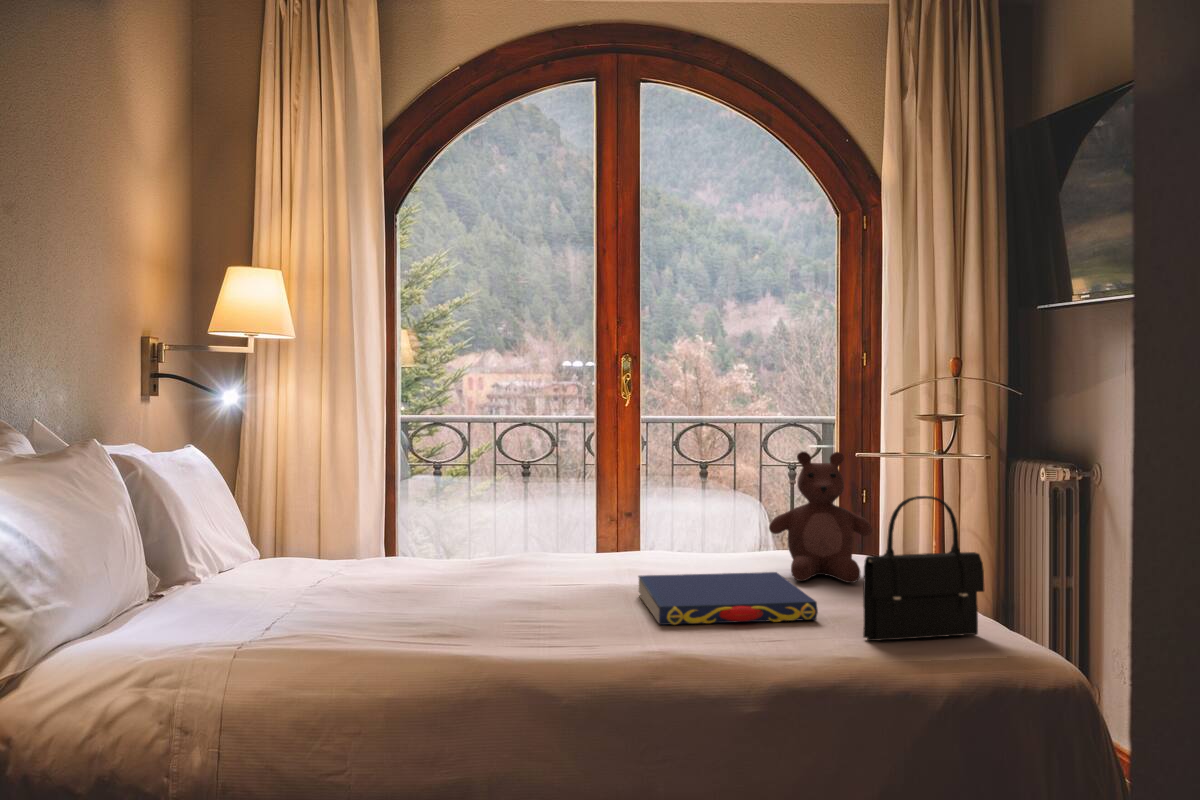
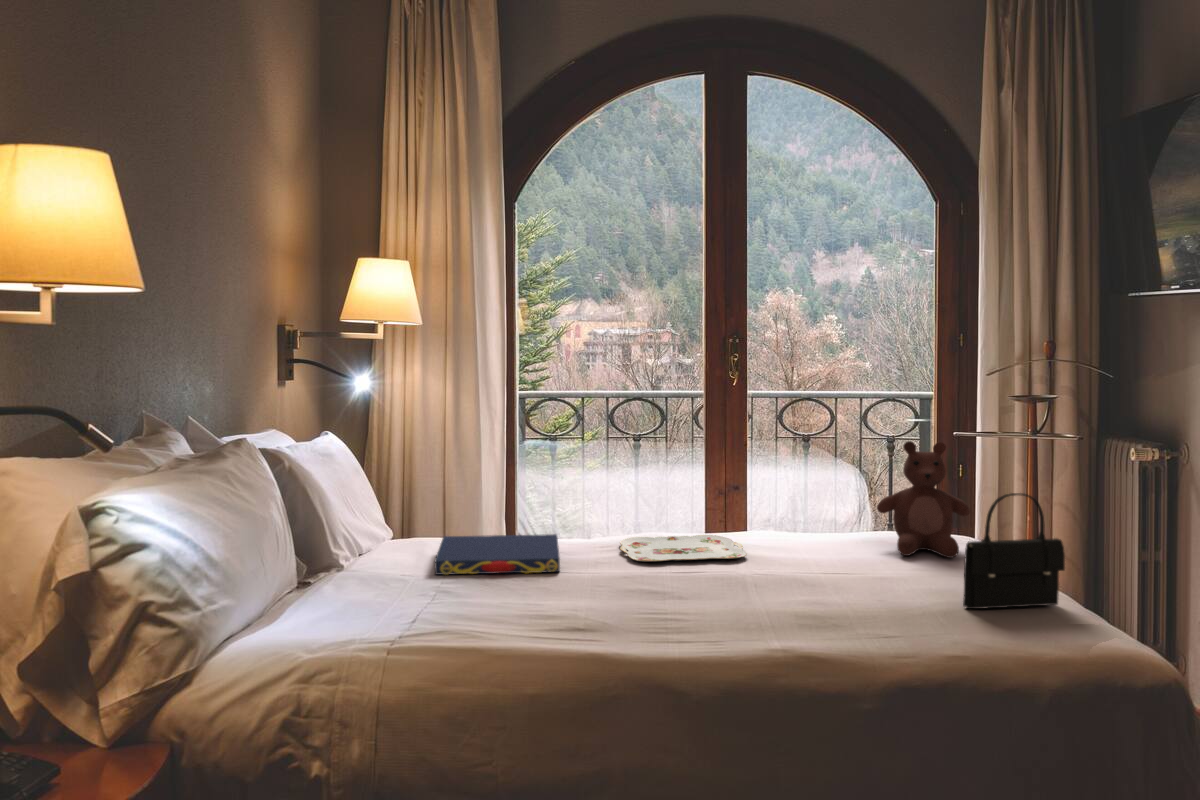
serving tray: none [471,561,617,590] -> present [620,535,747,562]
book: present [638,572,818,625] -> present [435,534,560,575]

